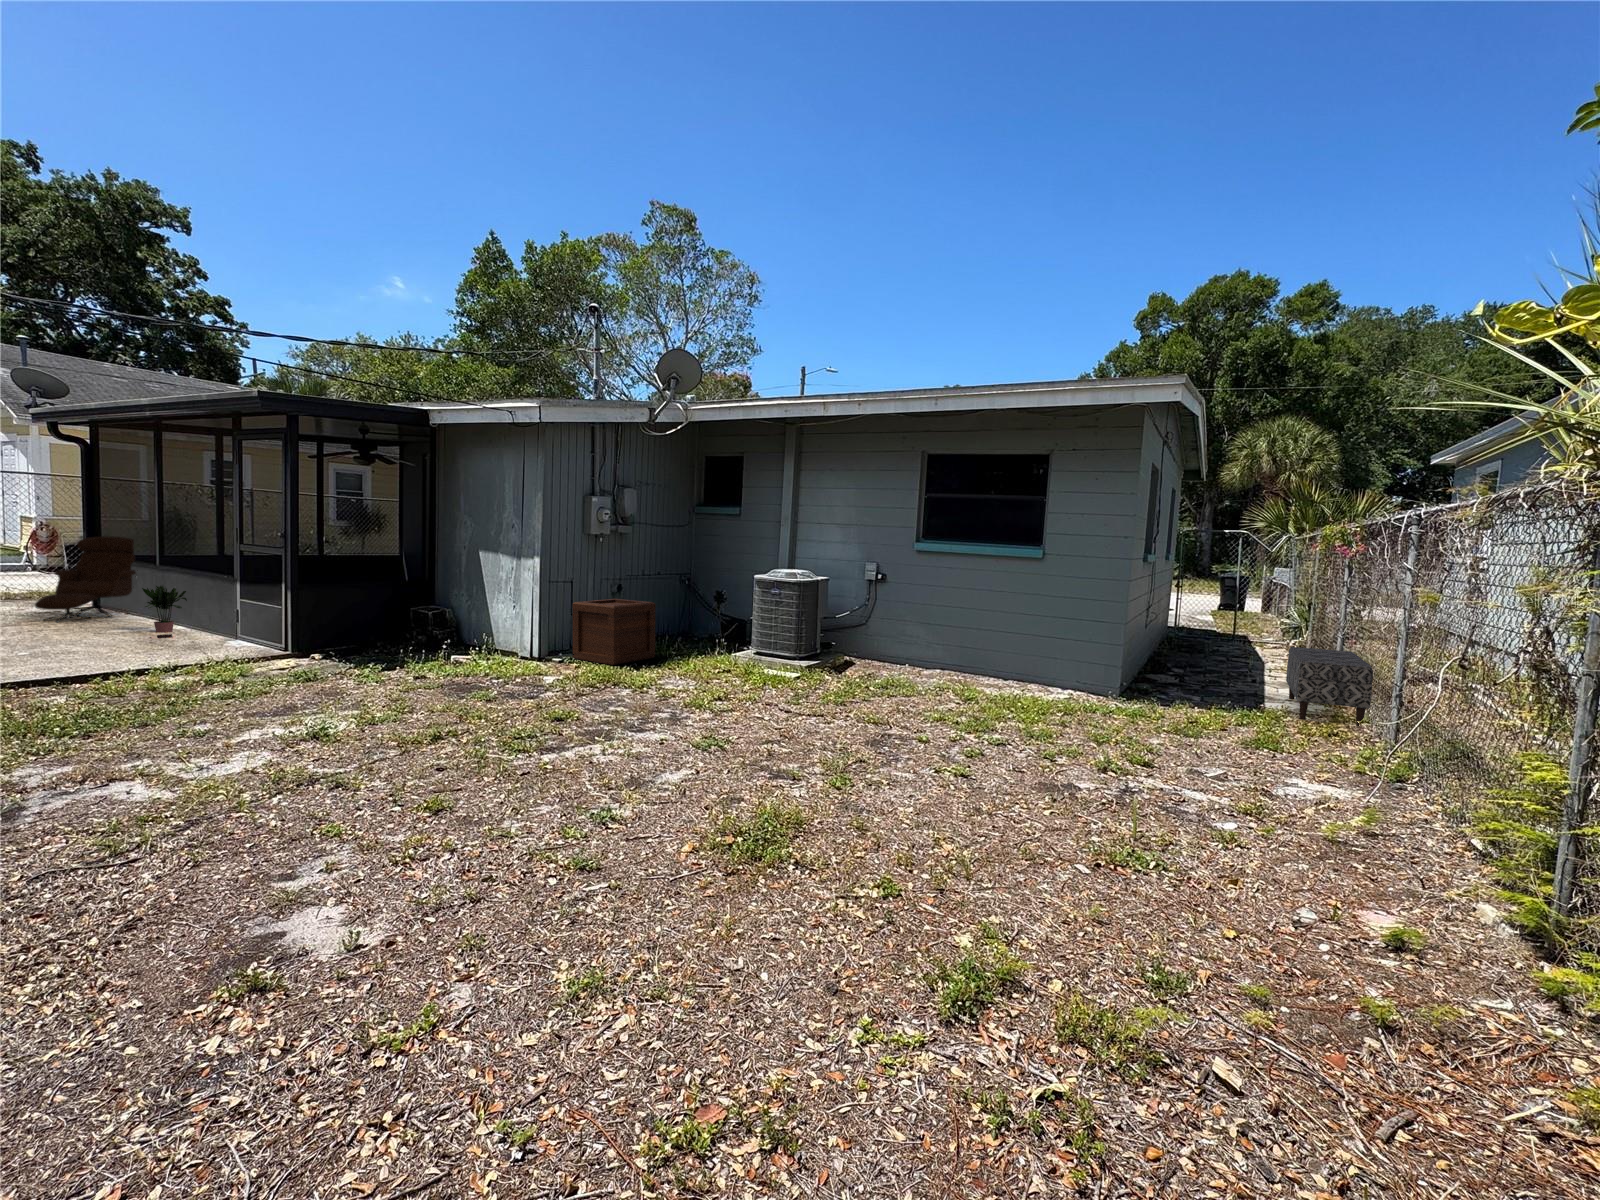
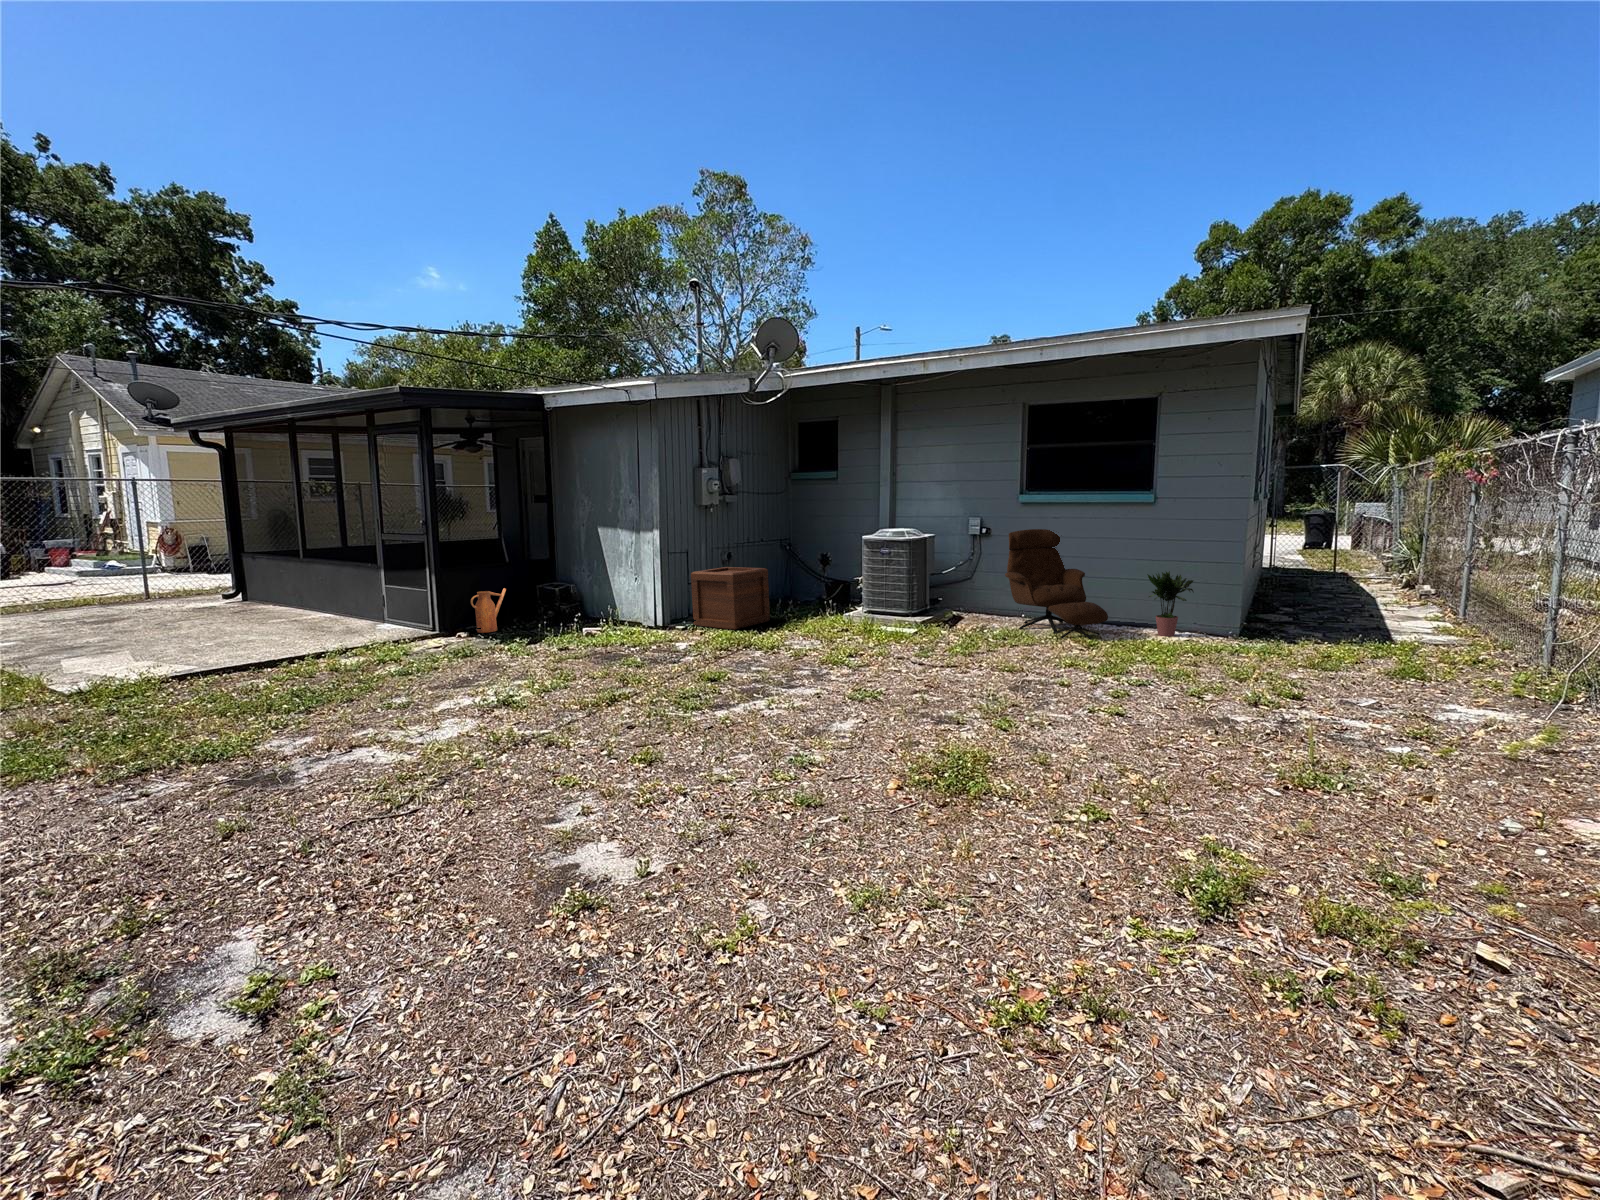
lounge chair: present [35,536,138,622] -> present [1005,529,1108,639]
potted plant: present [142,586,187,638] -> present [1147,571,1193,636]
watering can: none [330,609,374,655] -> present [471,588,506,633]
bench: present [1286,647,1373,726] -> none [1411,578,1514,653]

